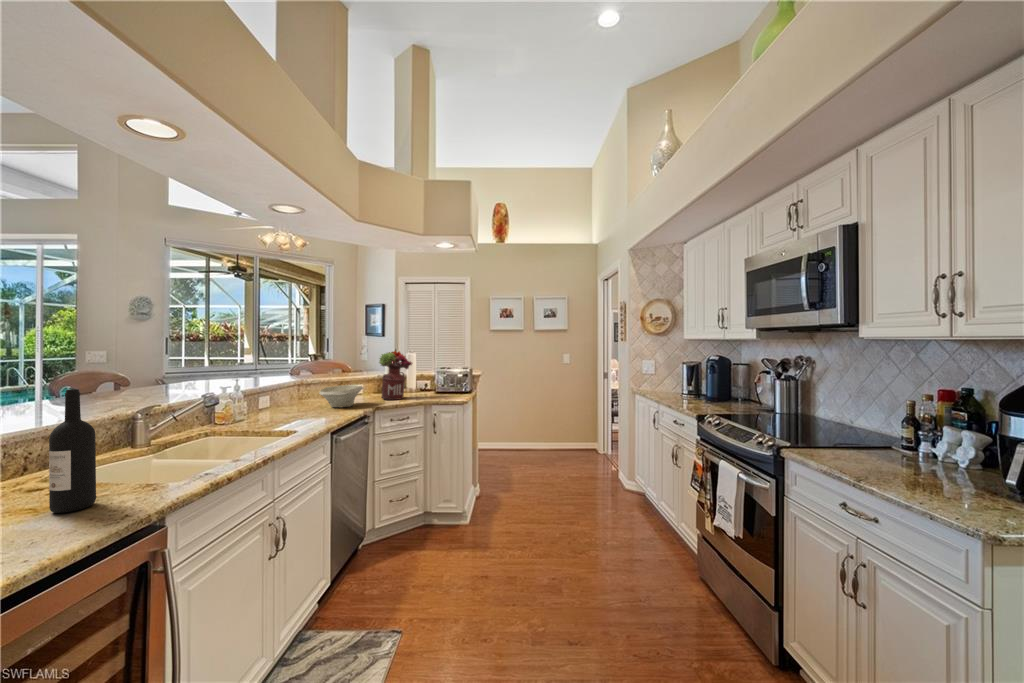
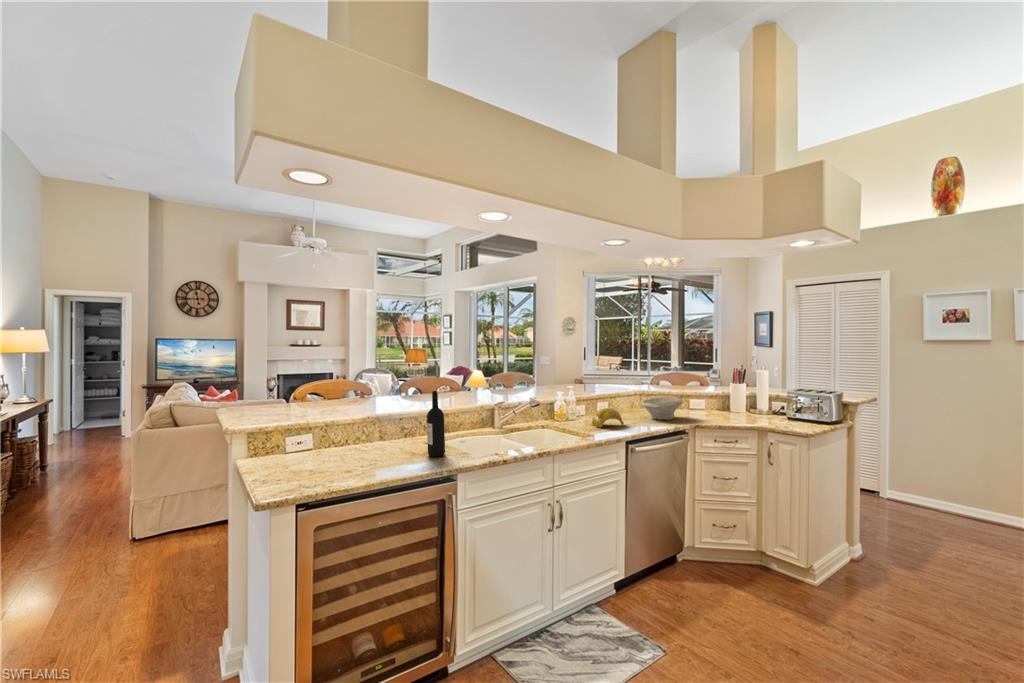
flower arrangement: present [379,351,412,400] -> none [705,363,747,419]
banana: none [275,400,314,423] -> present [592,408,624,428]

